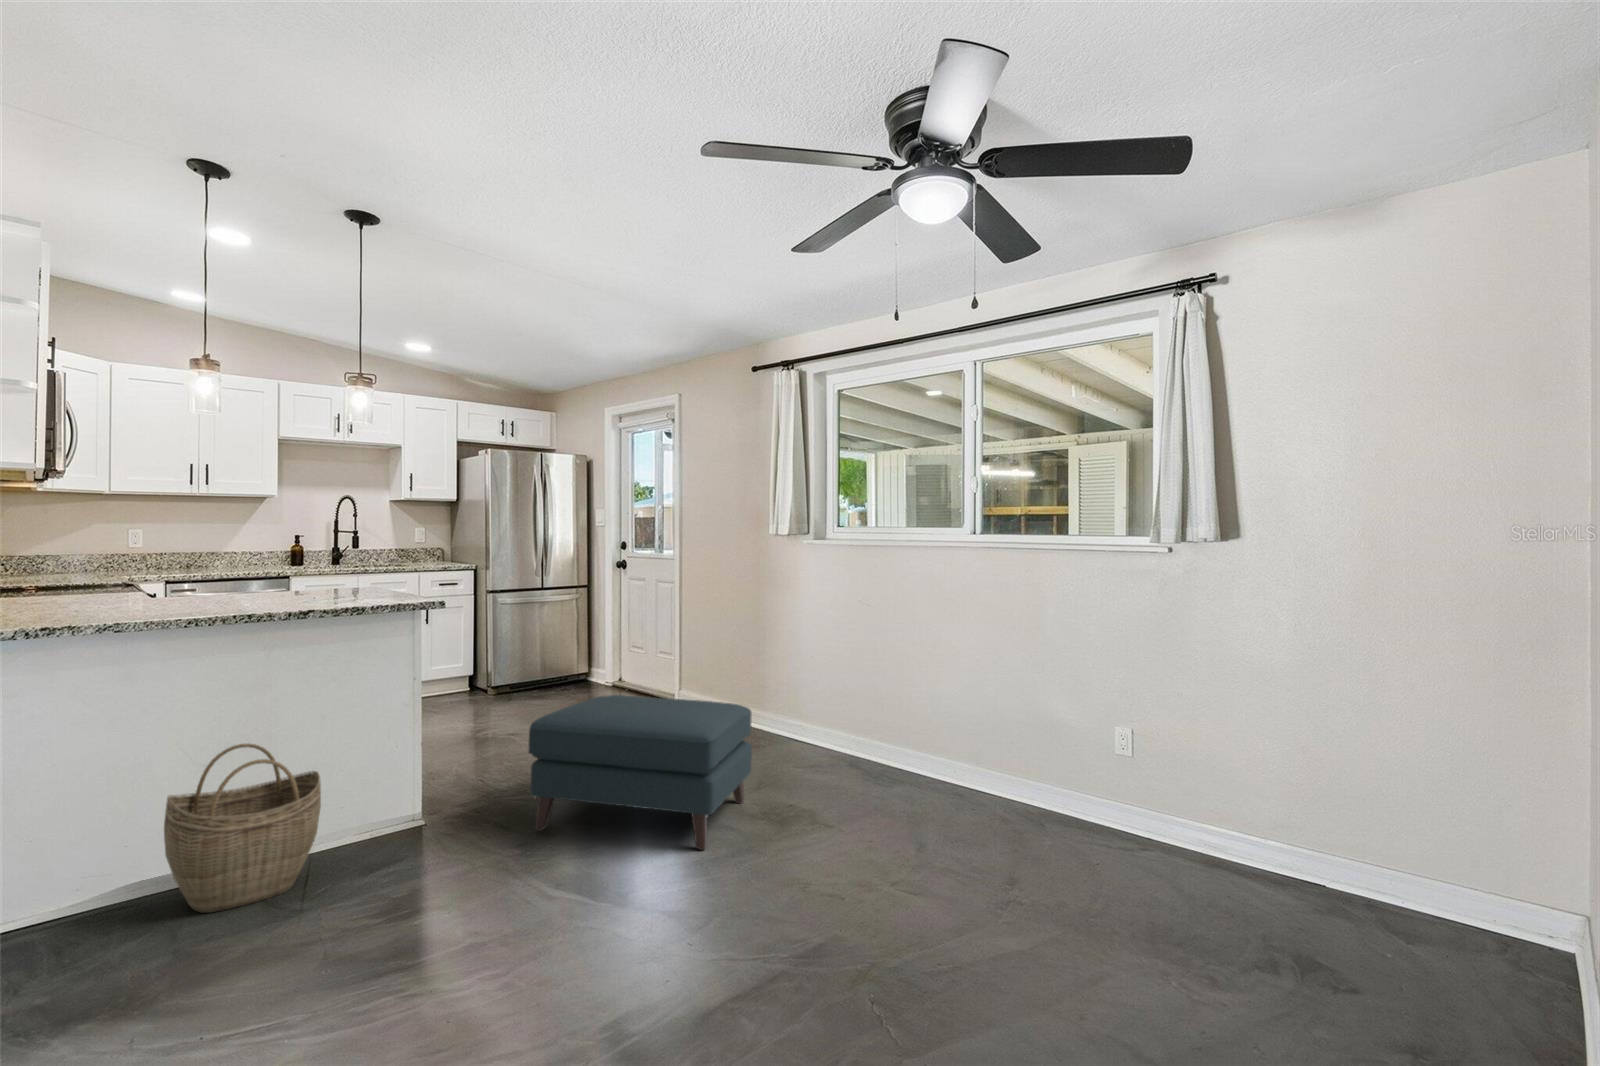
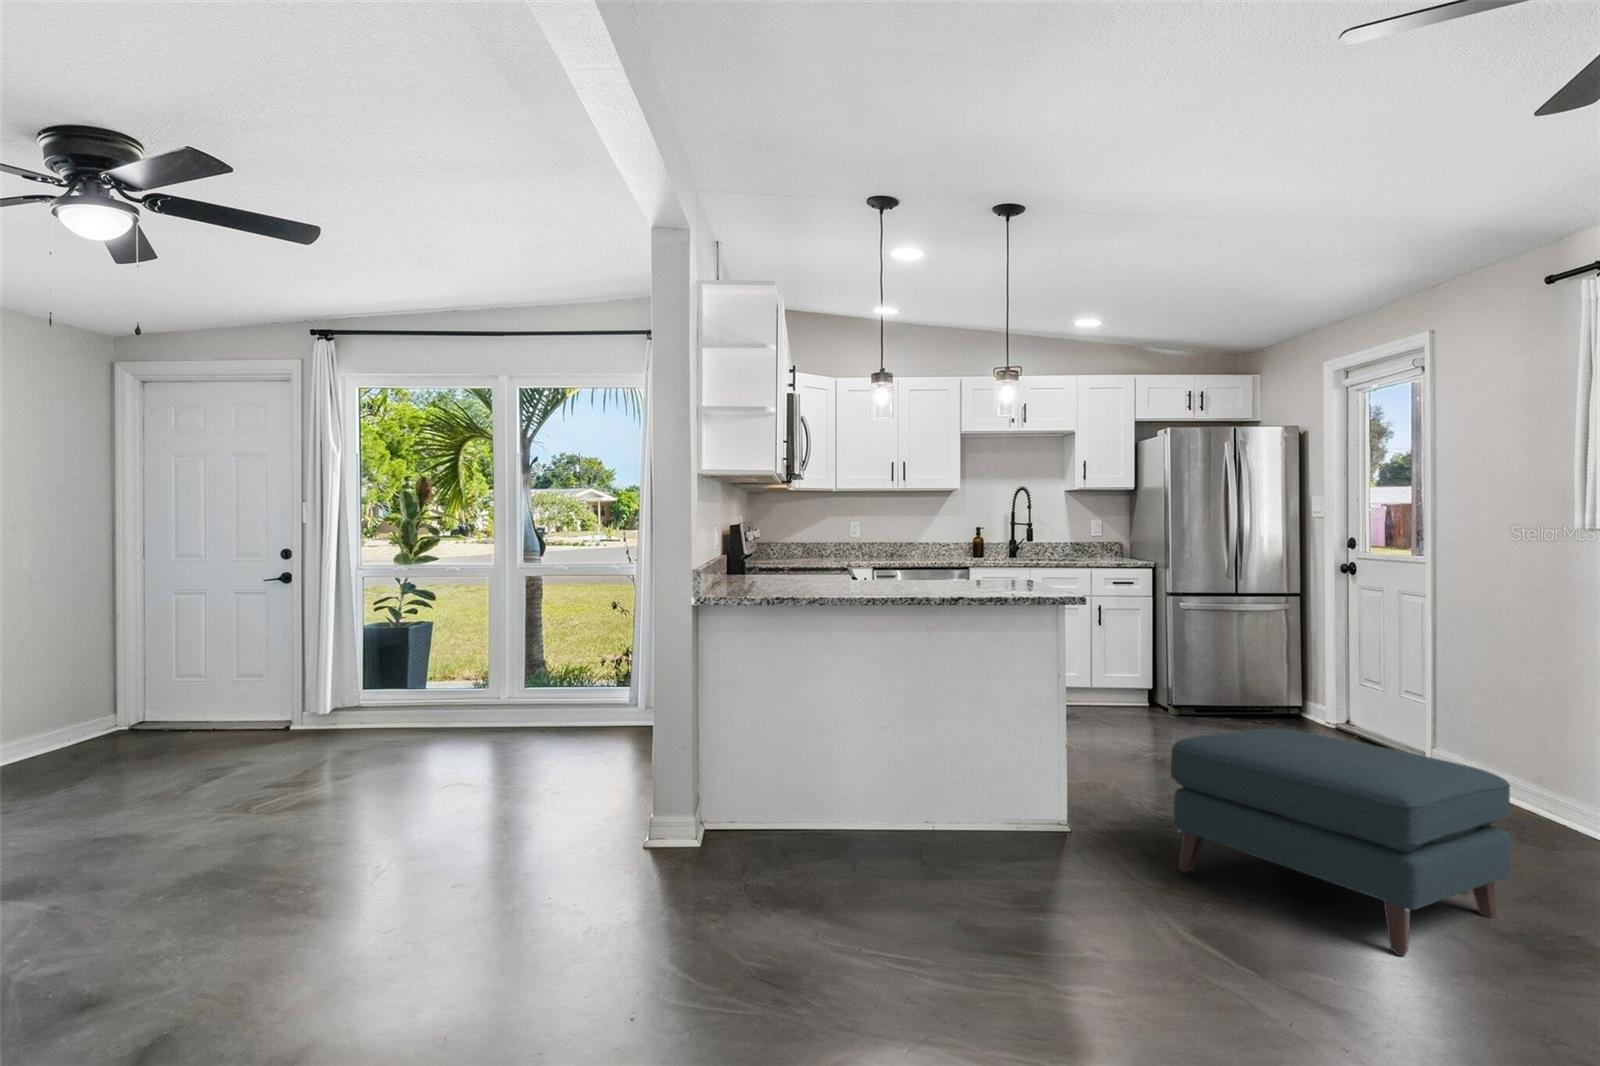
woven basket: present [164,744,321,913] -> none [850,714,965,859]

